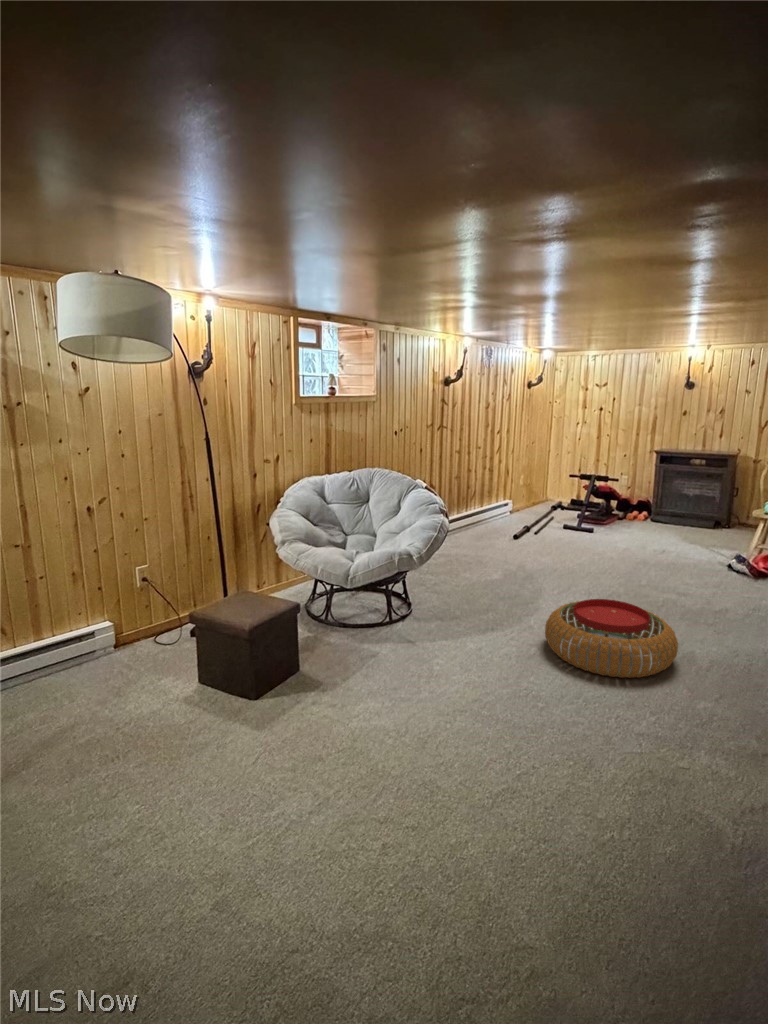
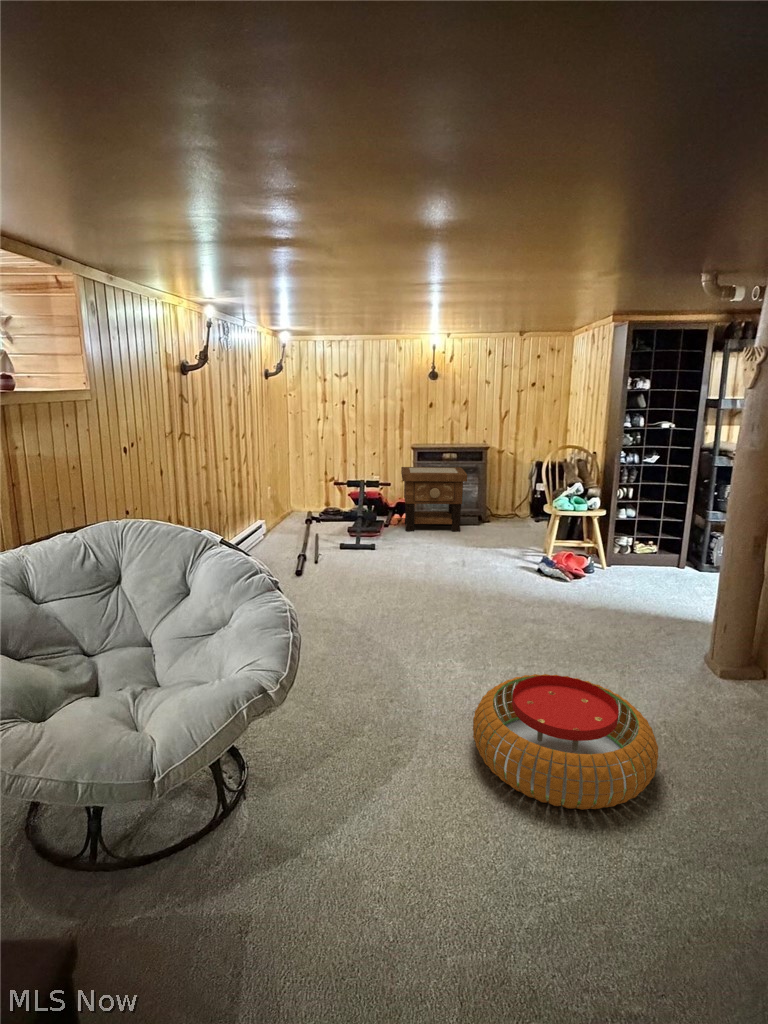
side table: none [633,467,702,530] -> present [401,467,467,532]

